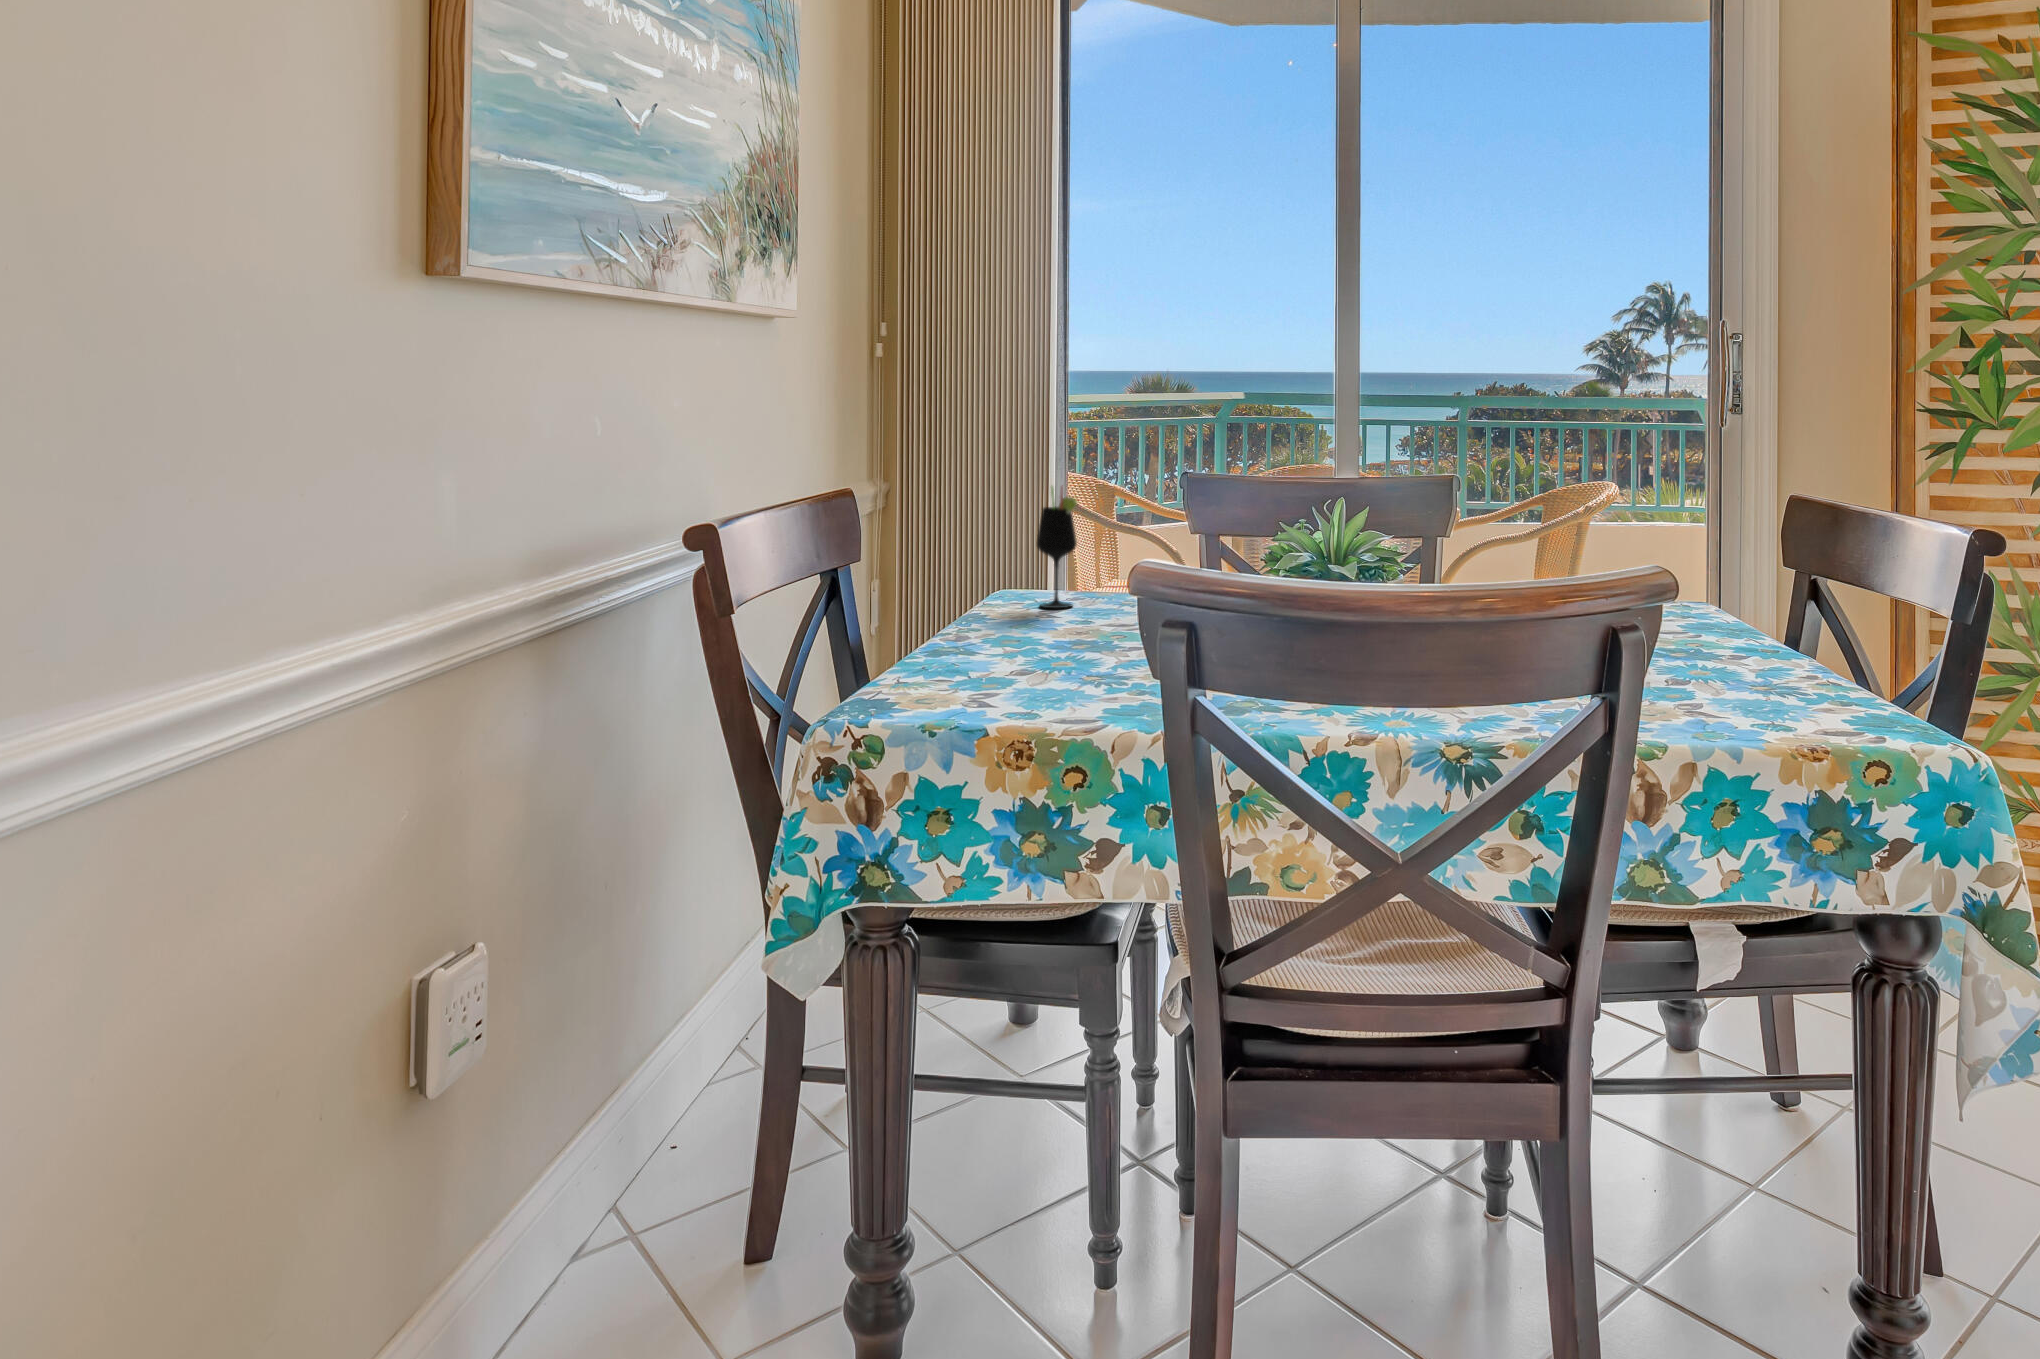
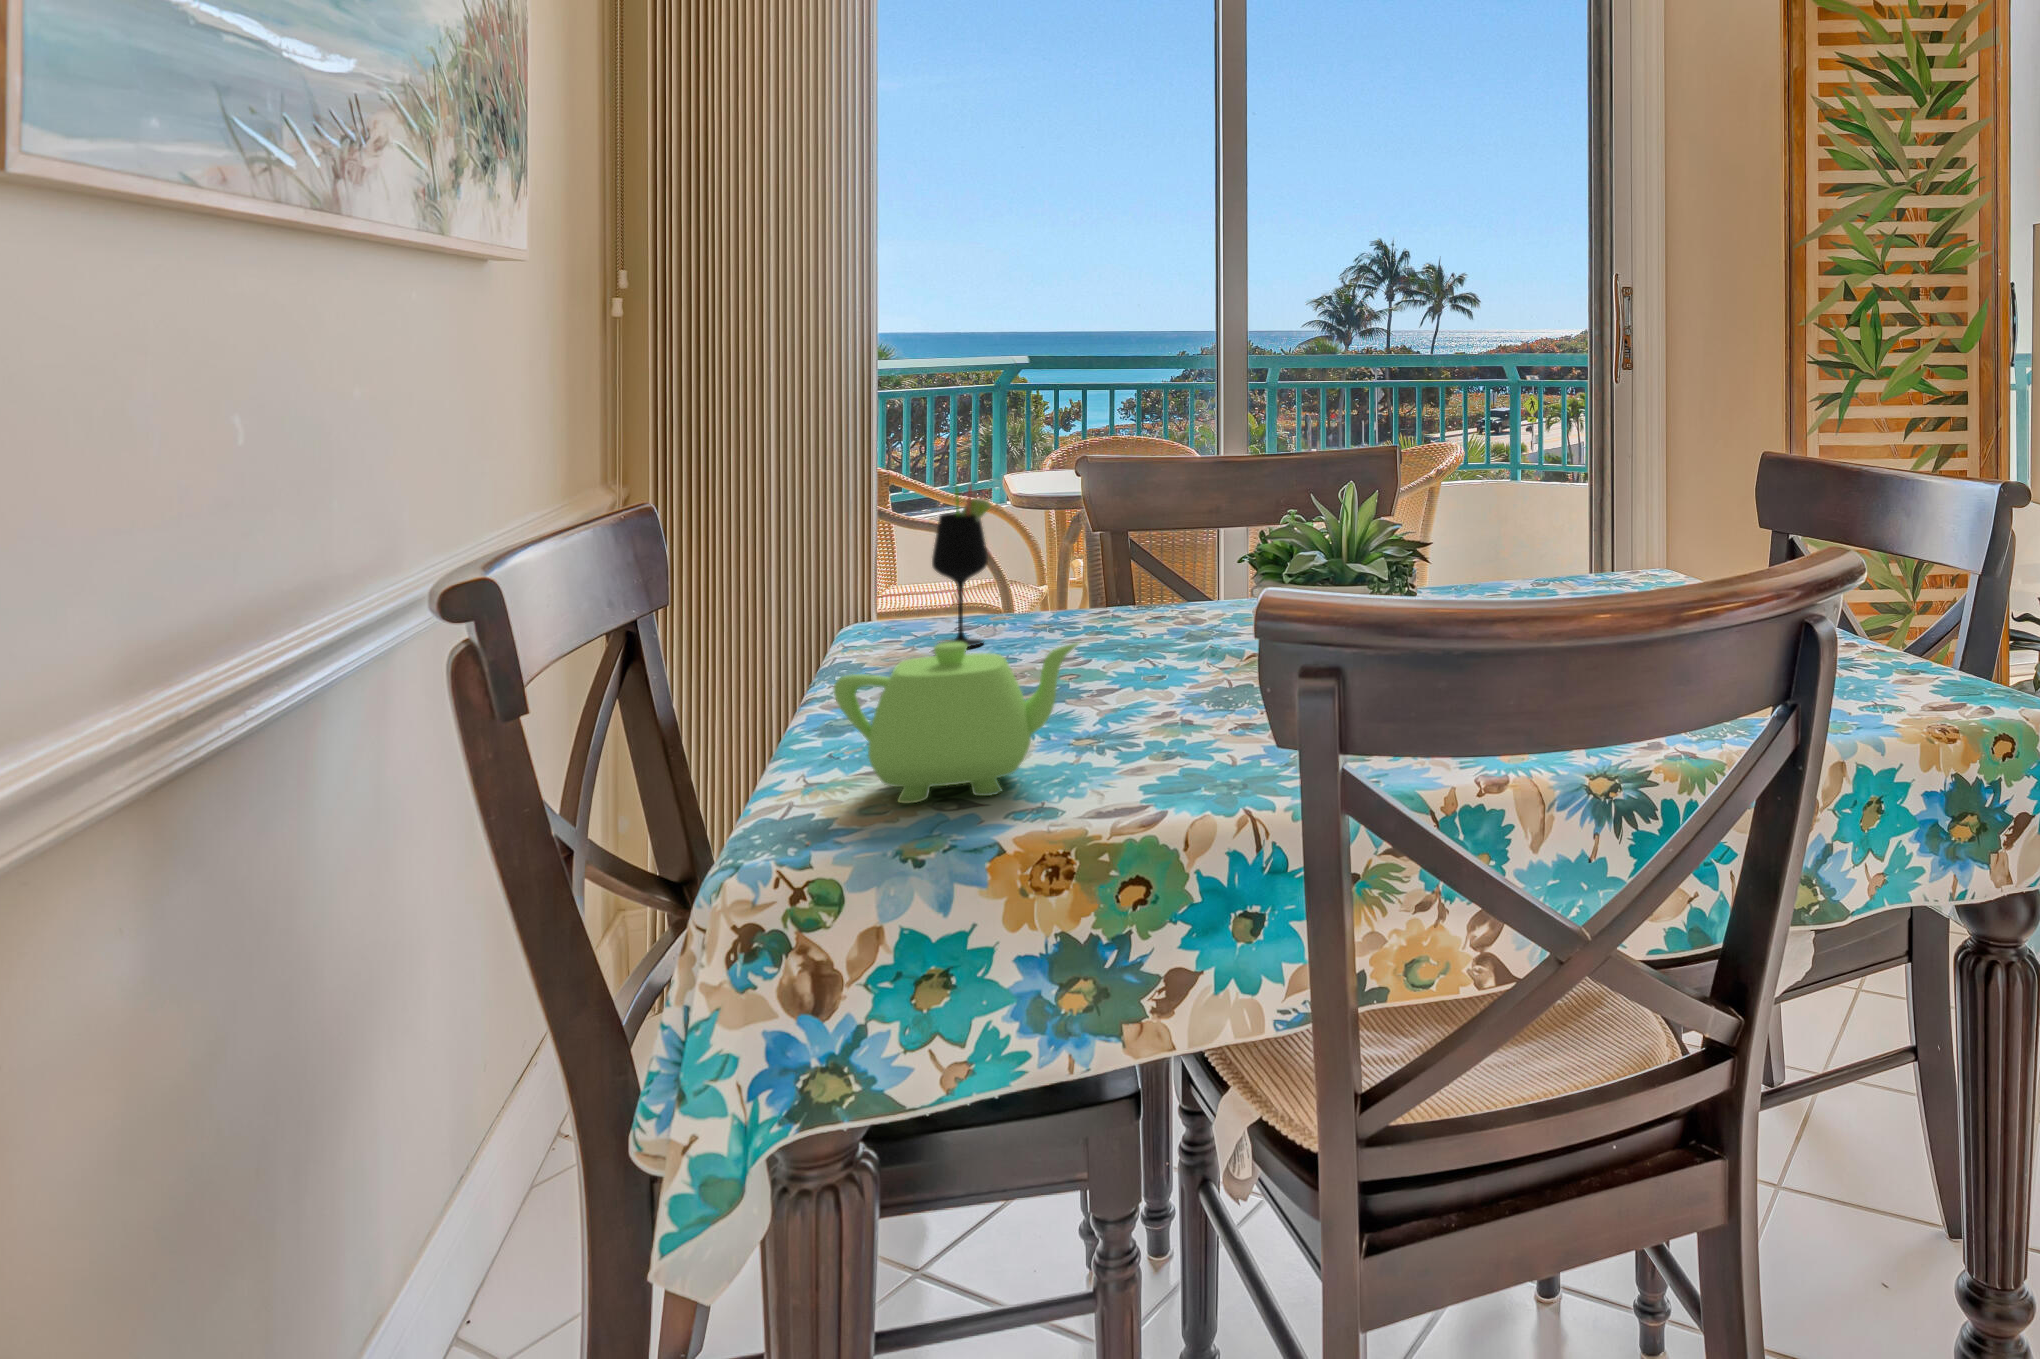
teapot: none [906,593,1072,704] -> present [834,642,1079,803]

